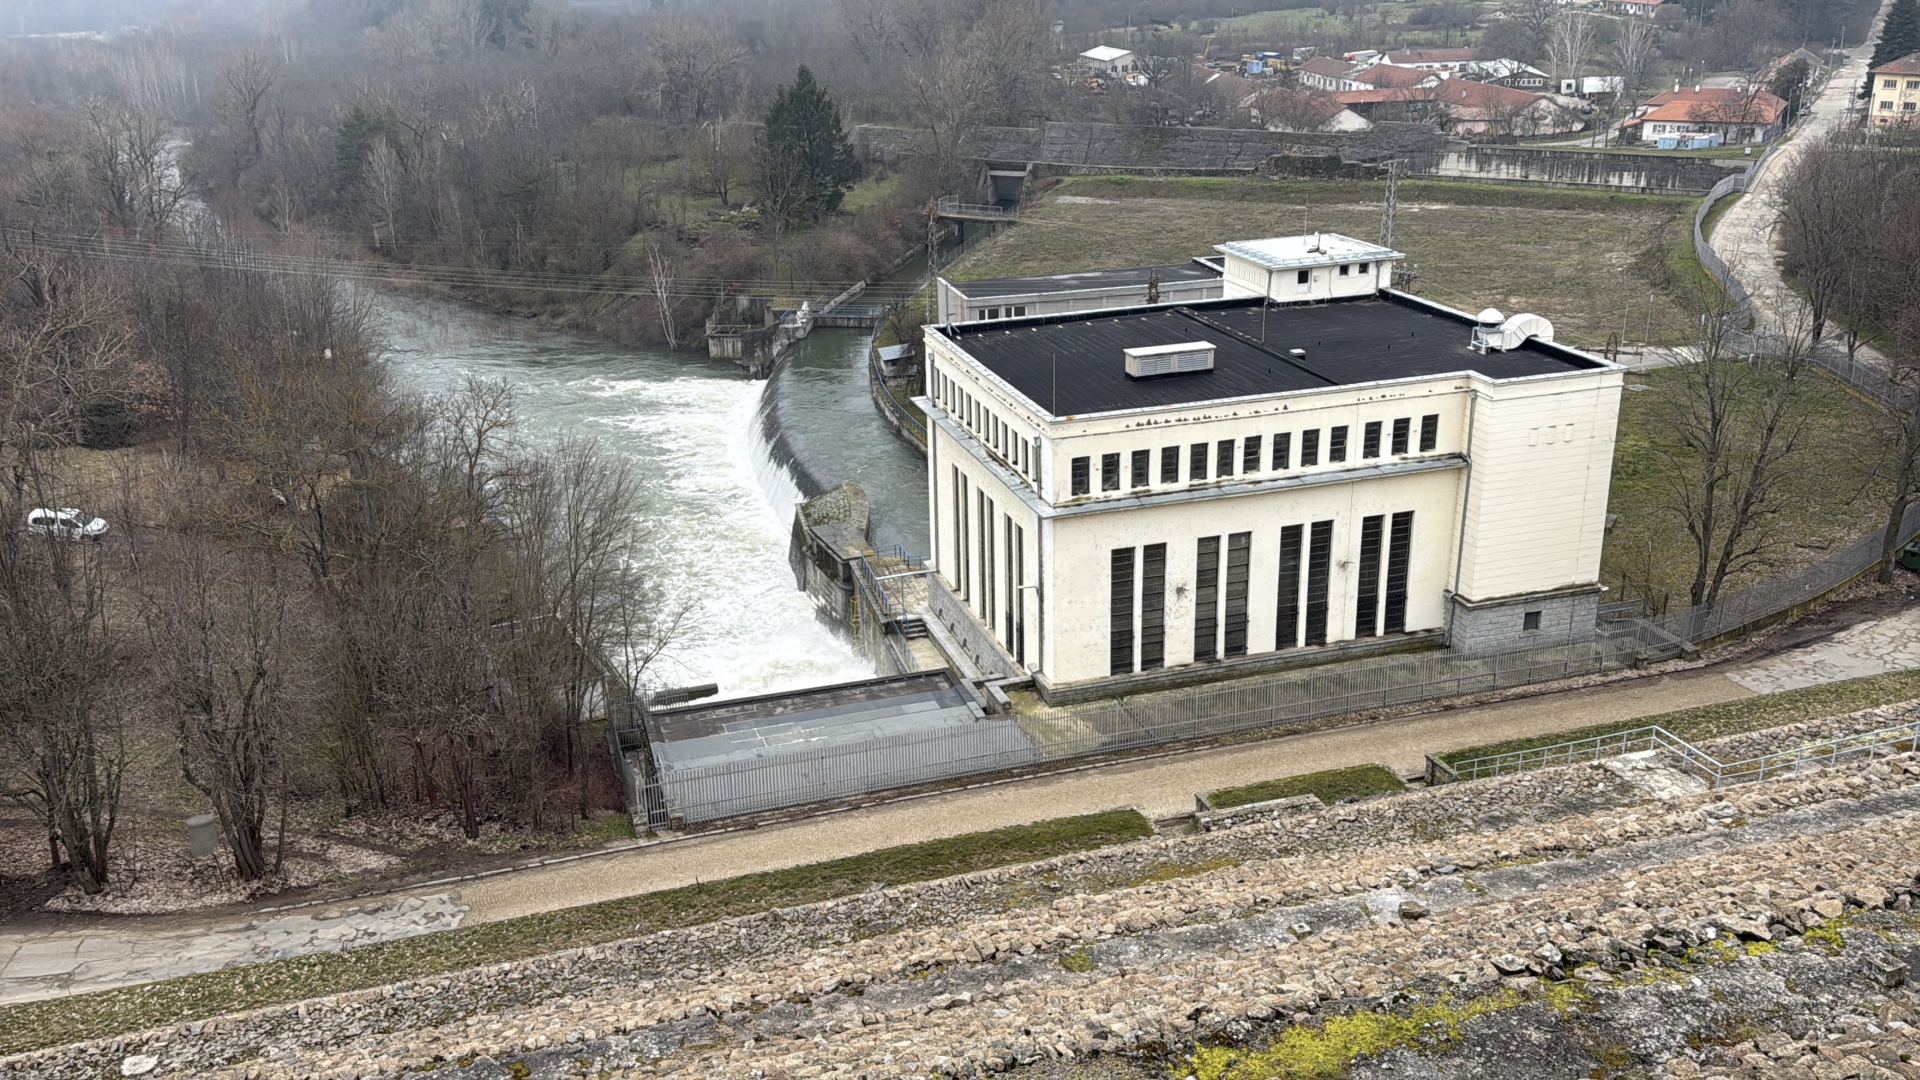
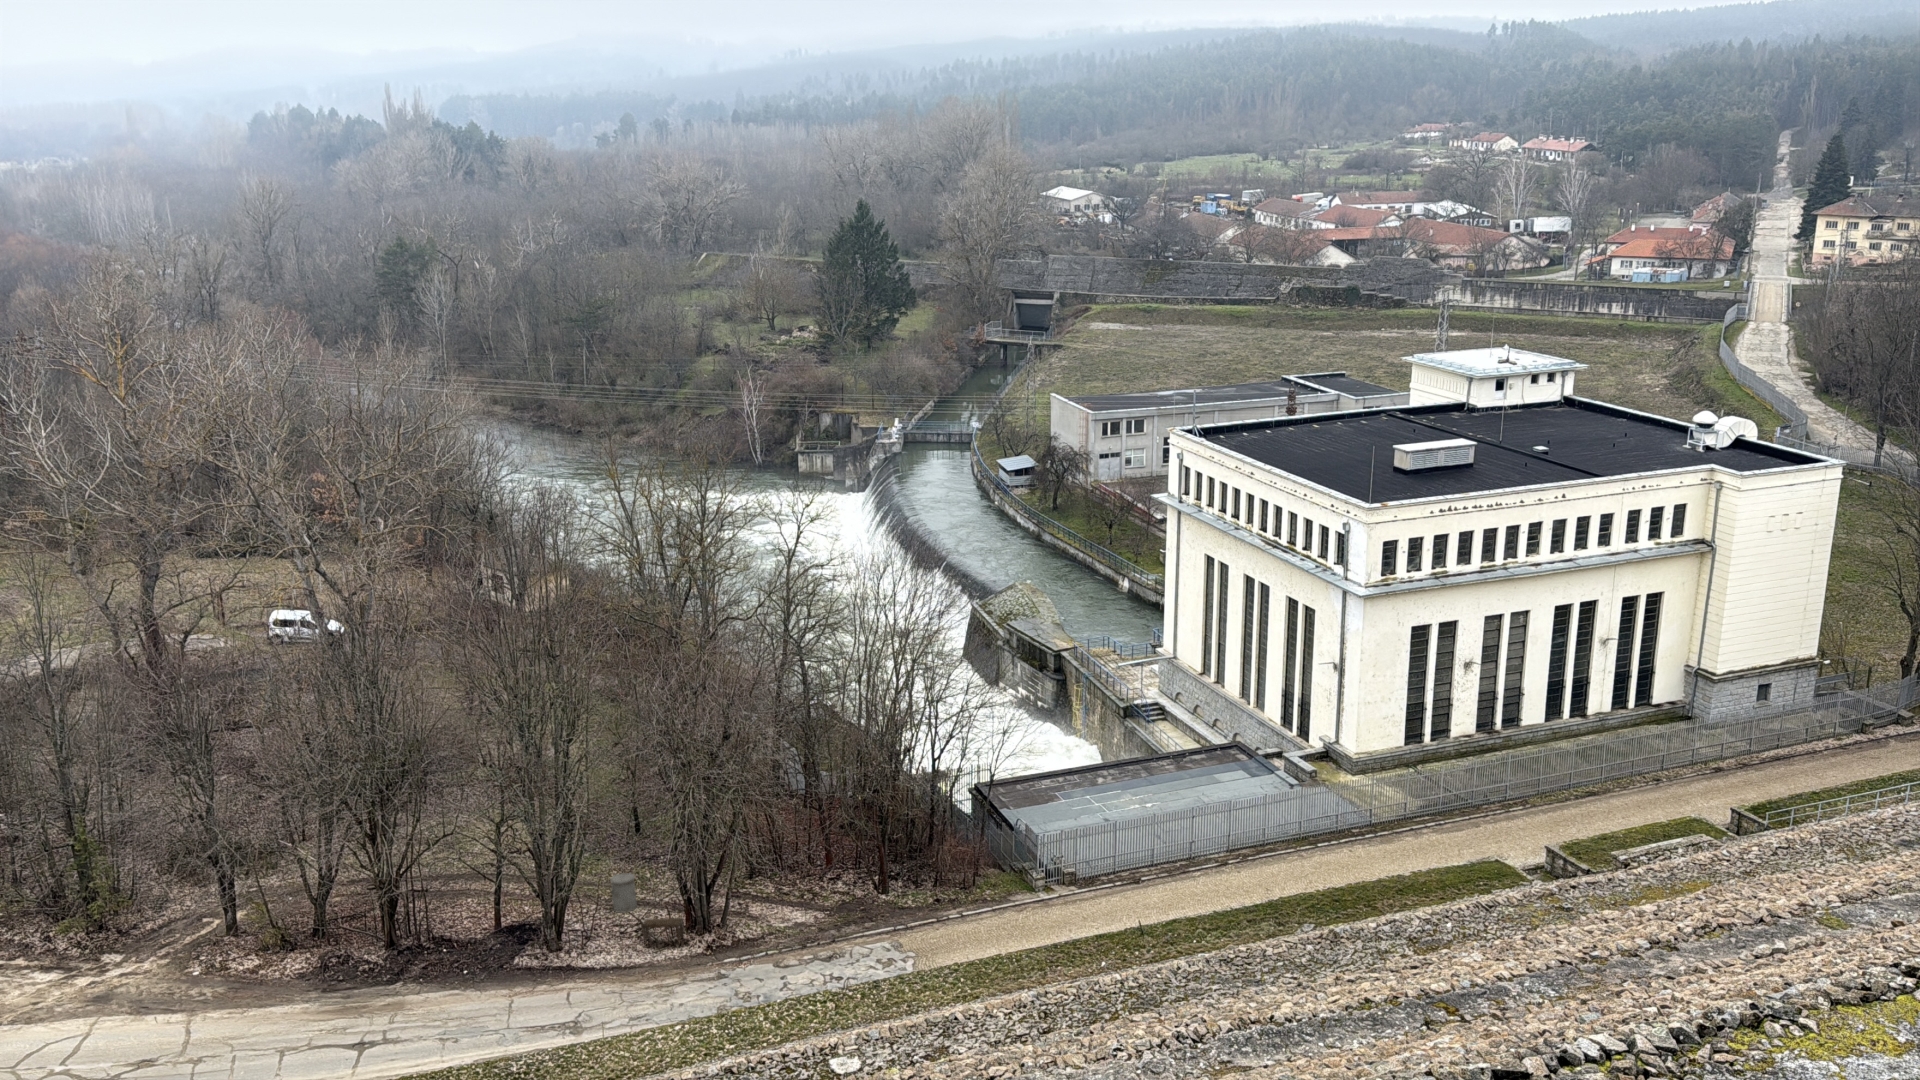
bench: none [191,864,242,894] -> present [641,918,683,945]

